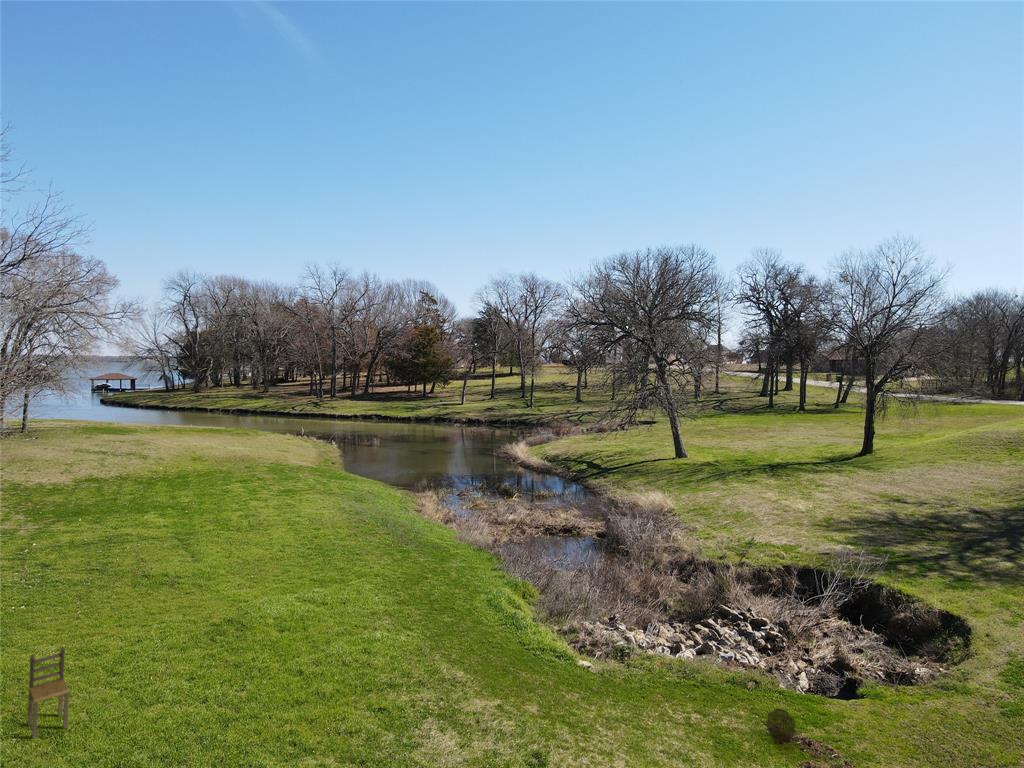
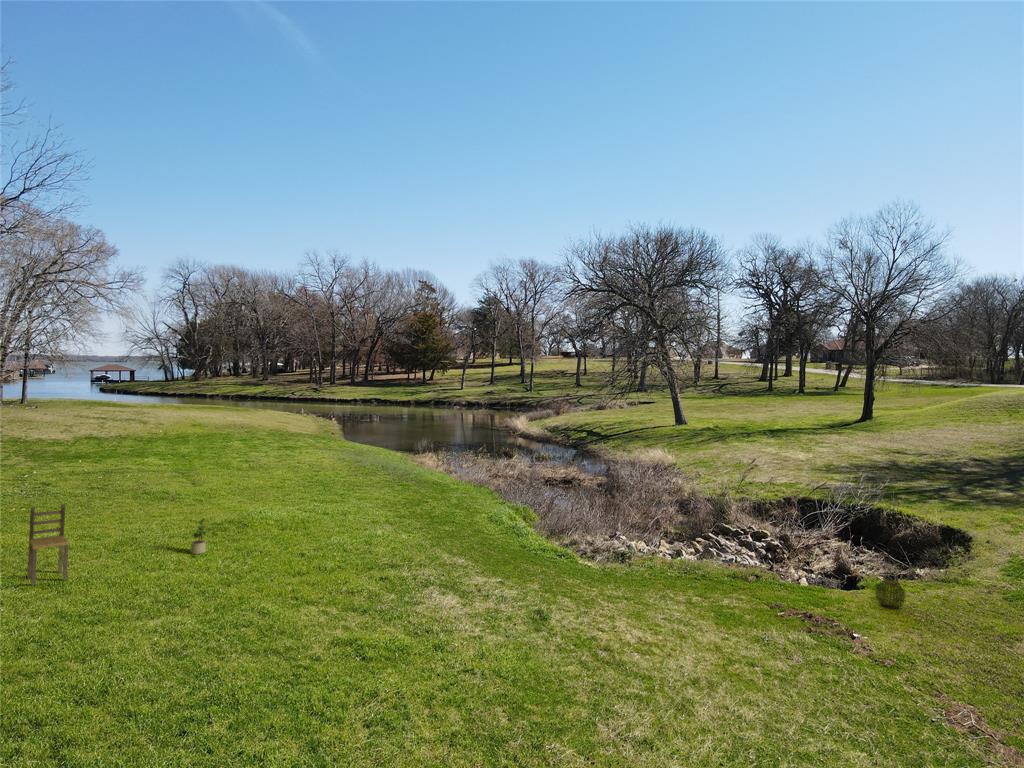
potted plant: none [188,641,208,679] -> present [190,518,206,554]
woven basket: present [767,709,795,742] -> present [876,580,905,609]

